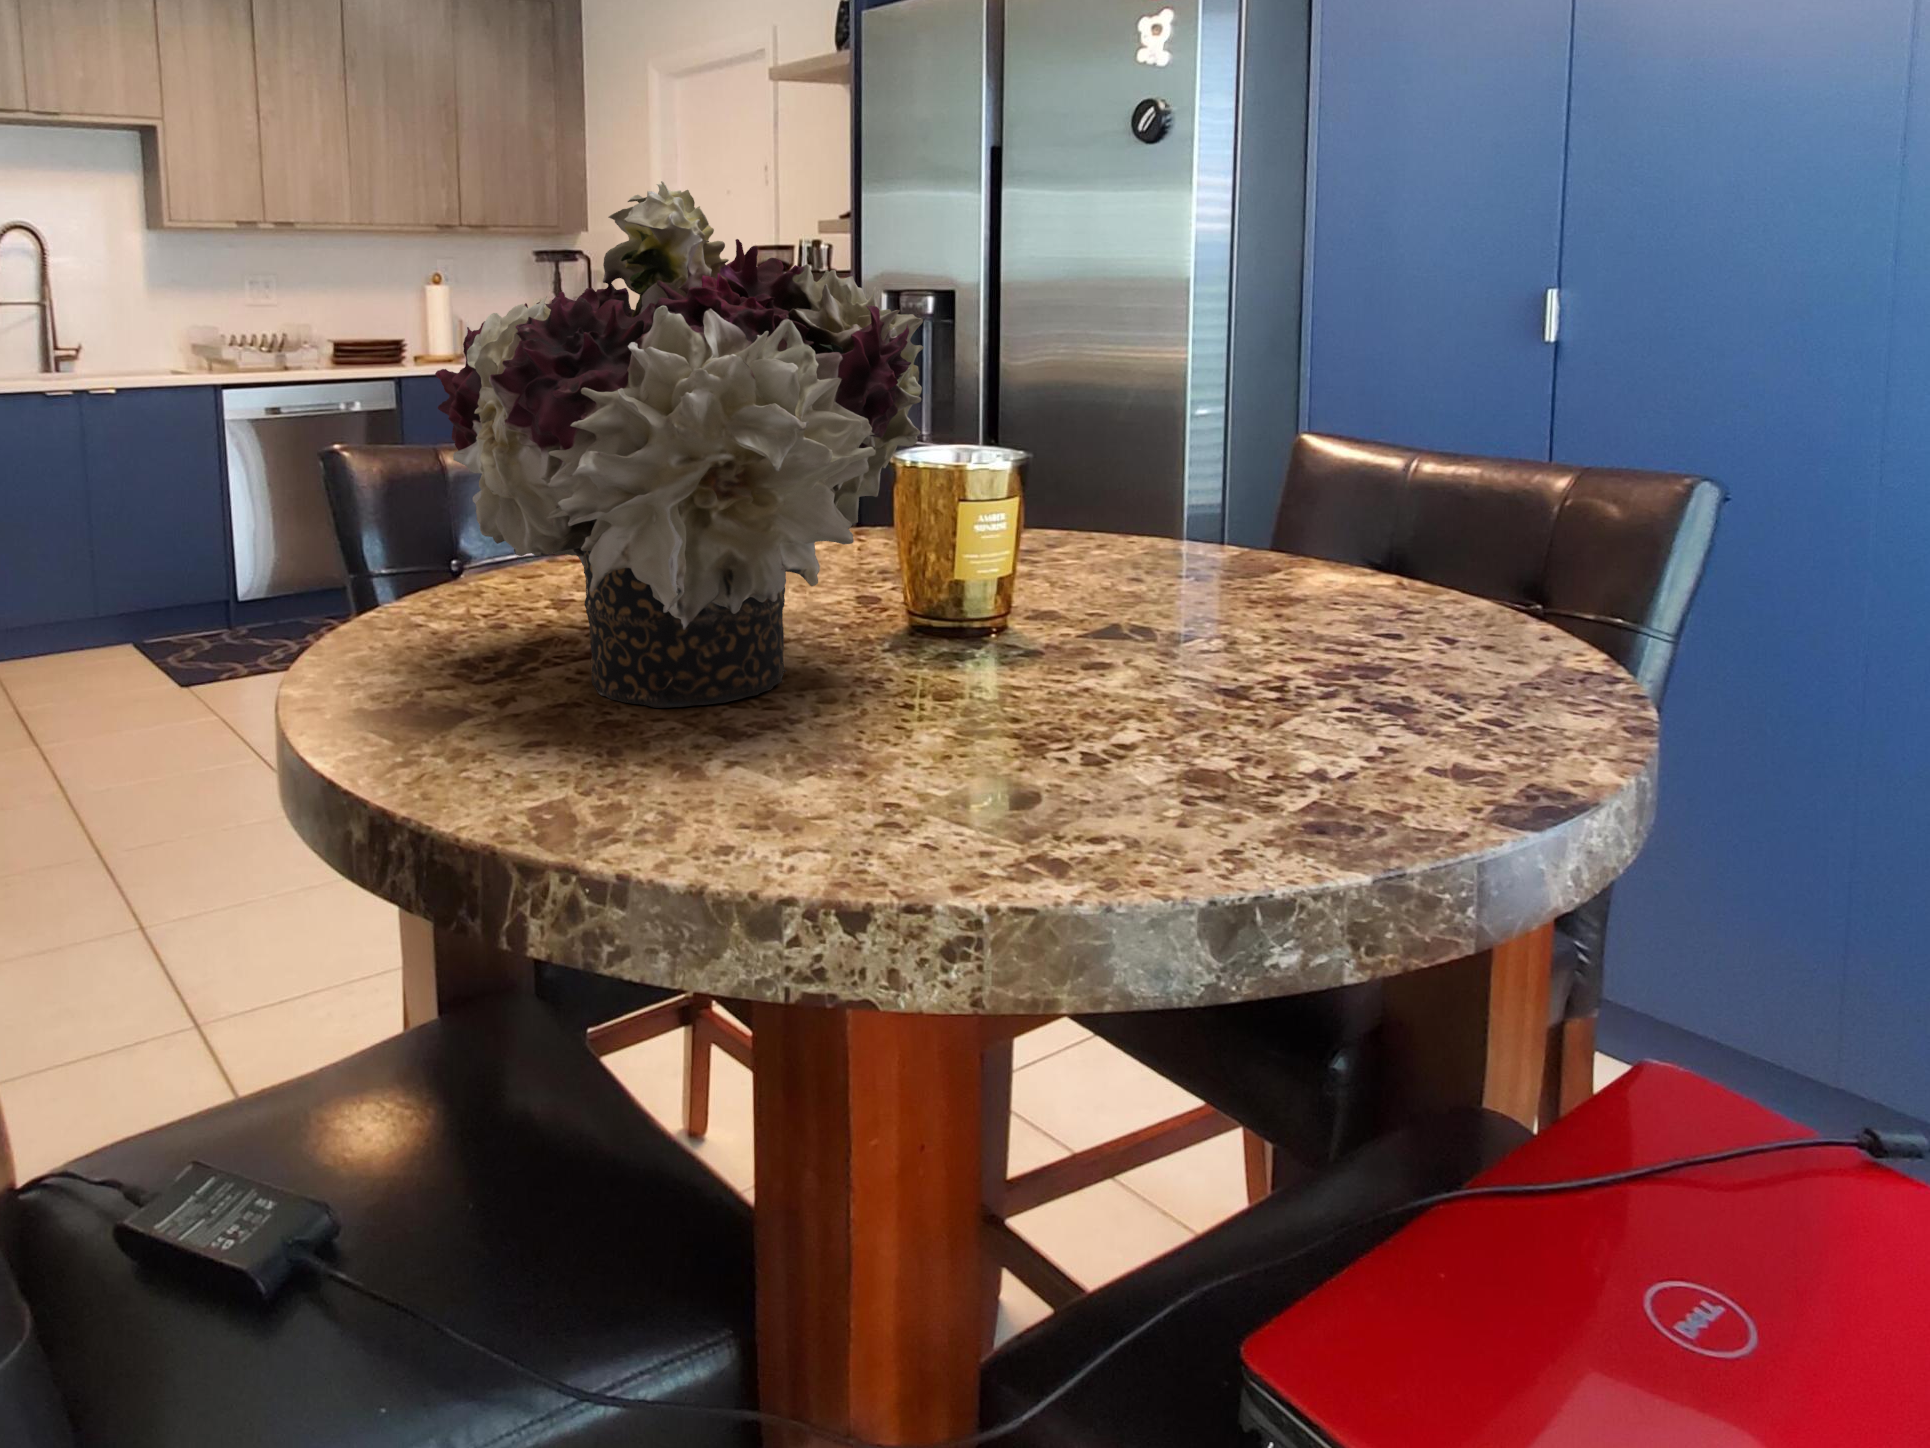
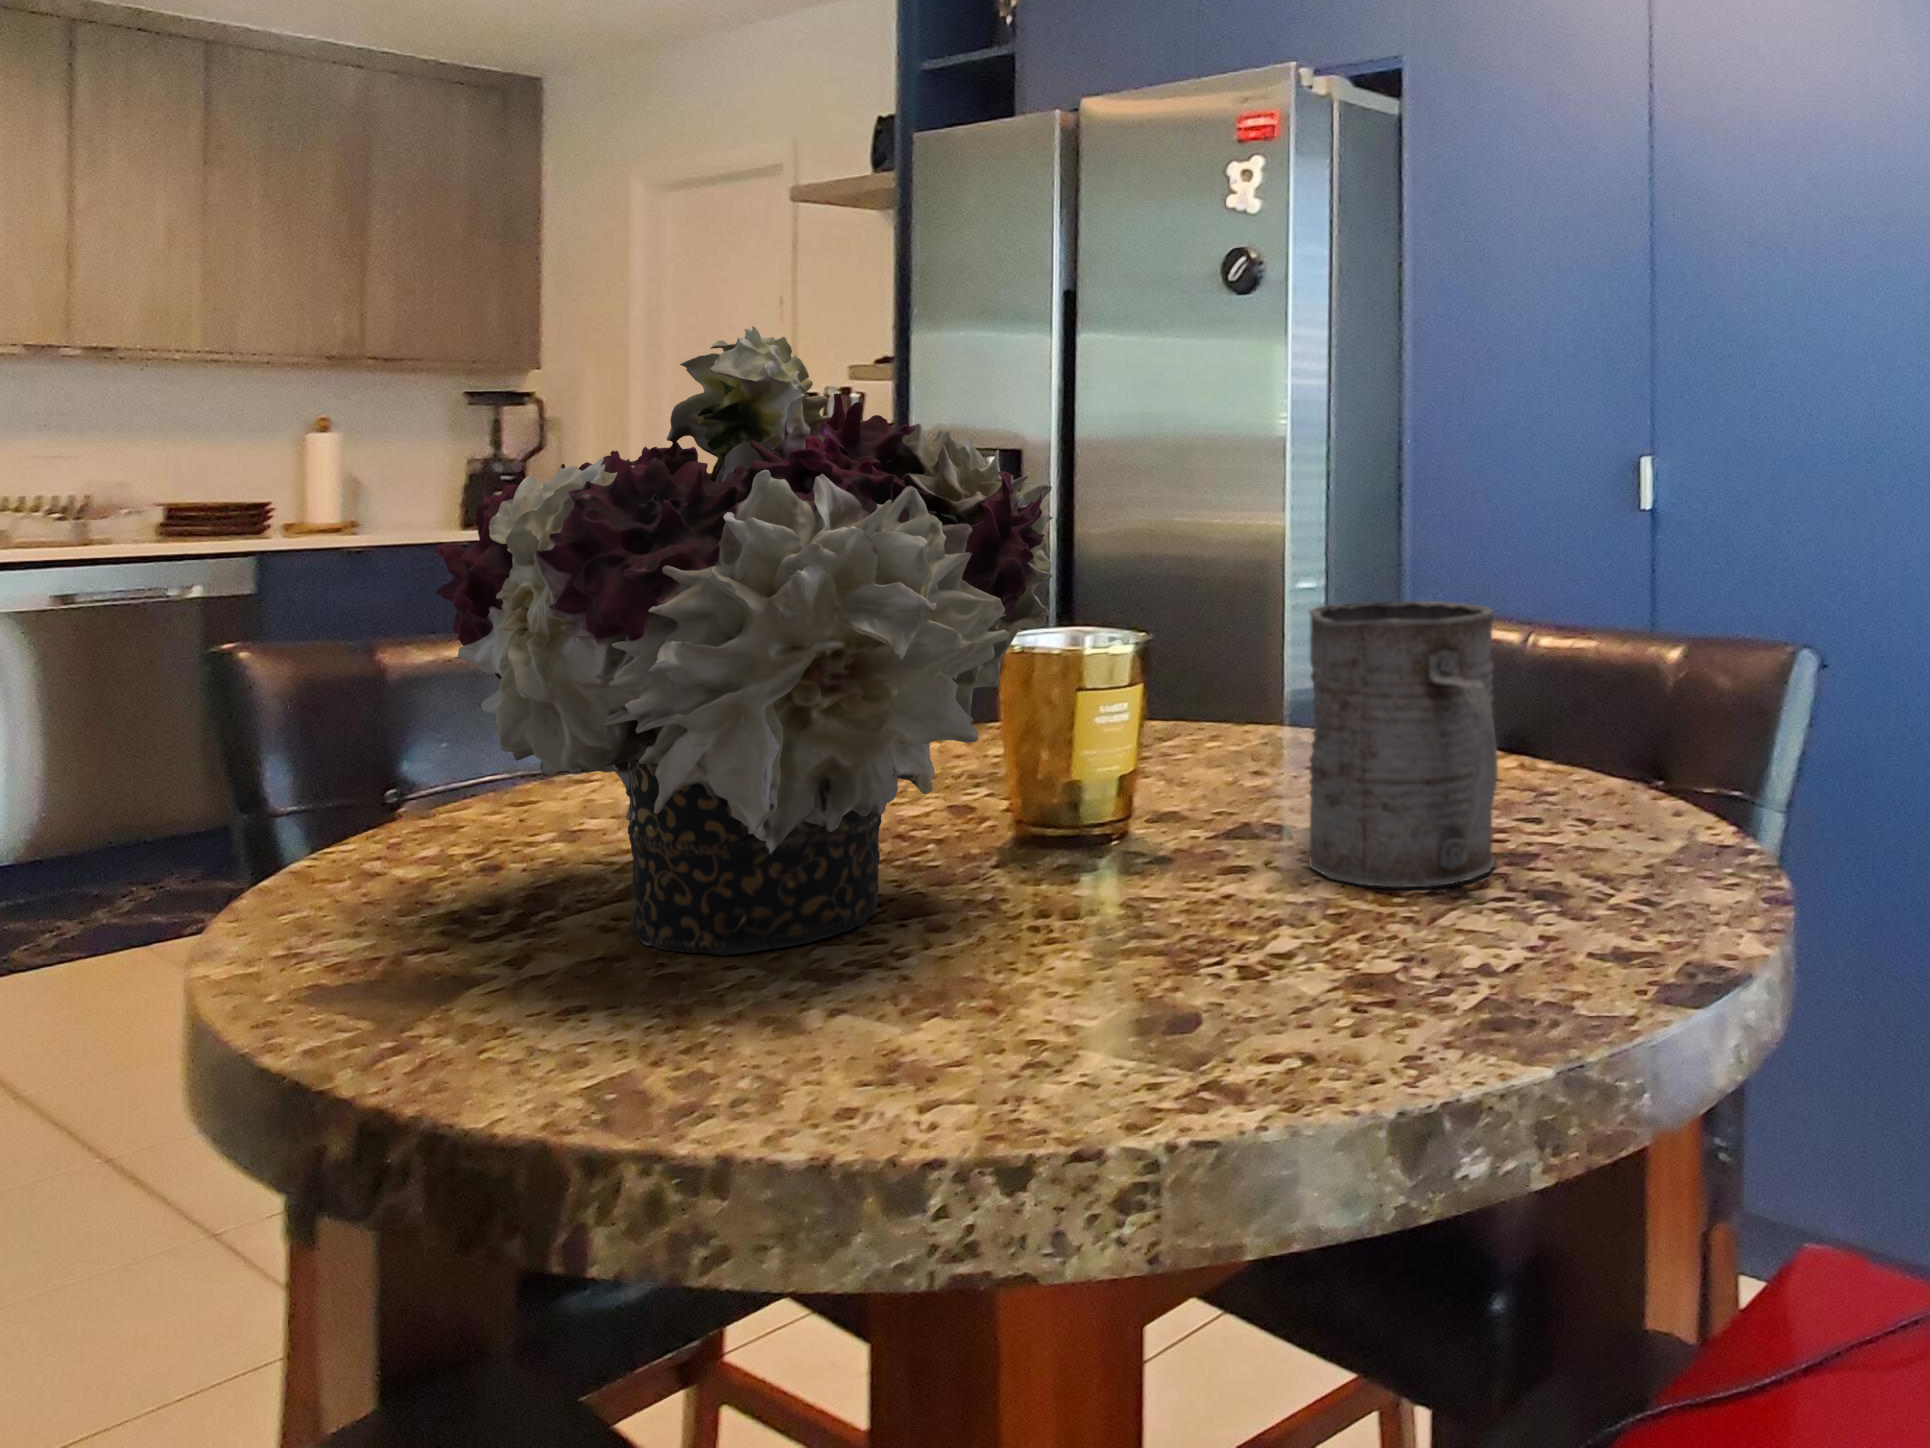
mug: none [1165,427,1351,693] -> present [1309,601,1498,887]

